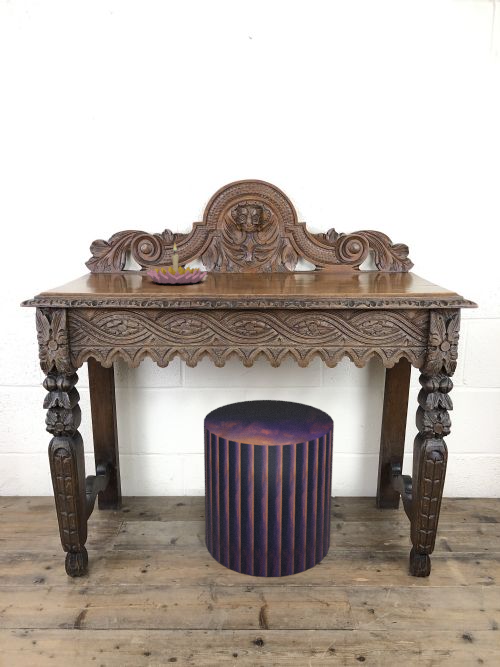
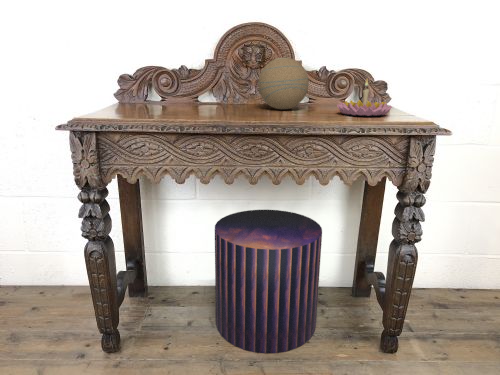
decorative orb: none [255,220,313,280] -> present [258,58,309,110]
candle holder: present [147,243,207,284] -> present [337,79,392,116]

